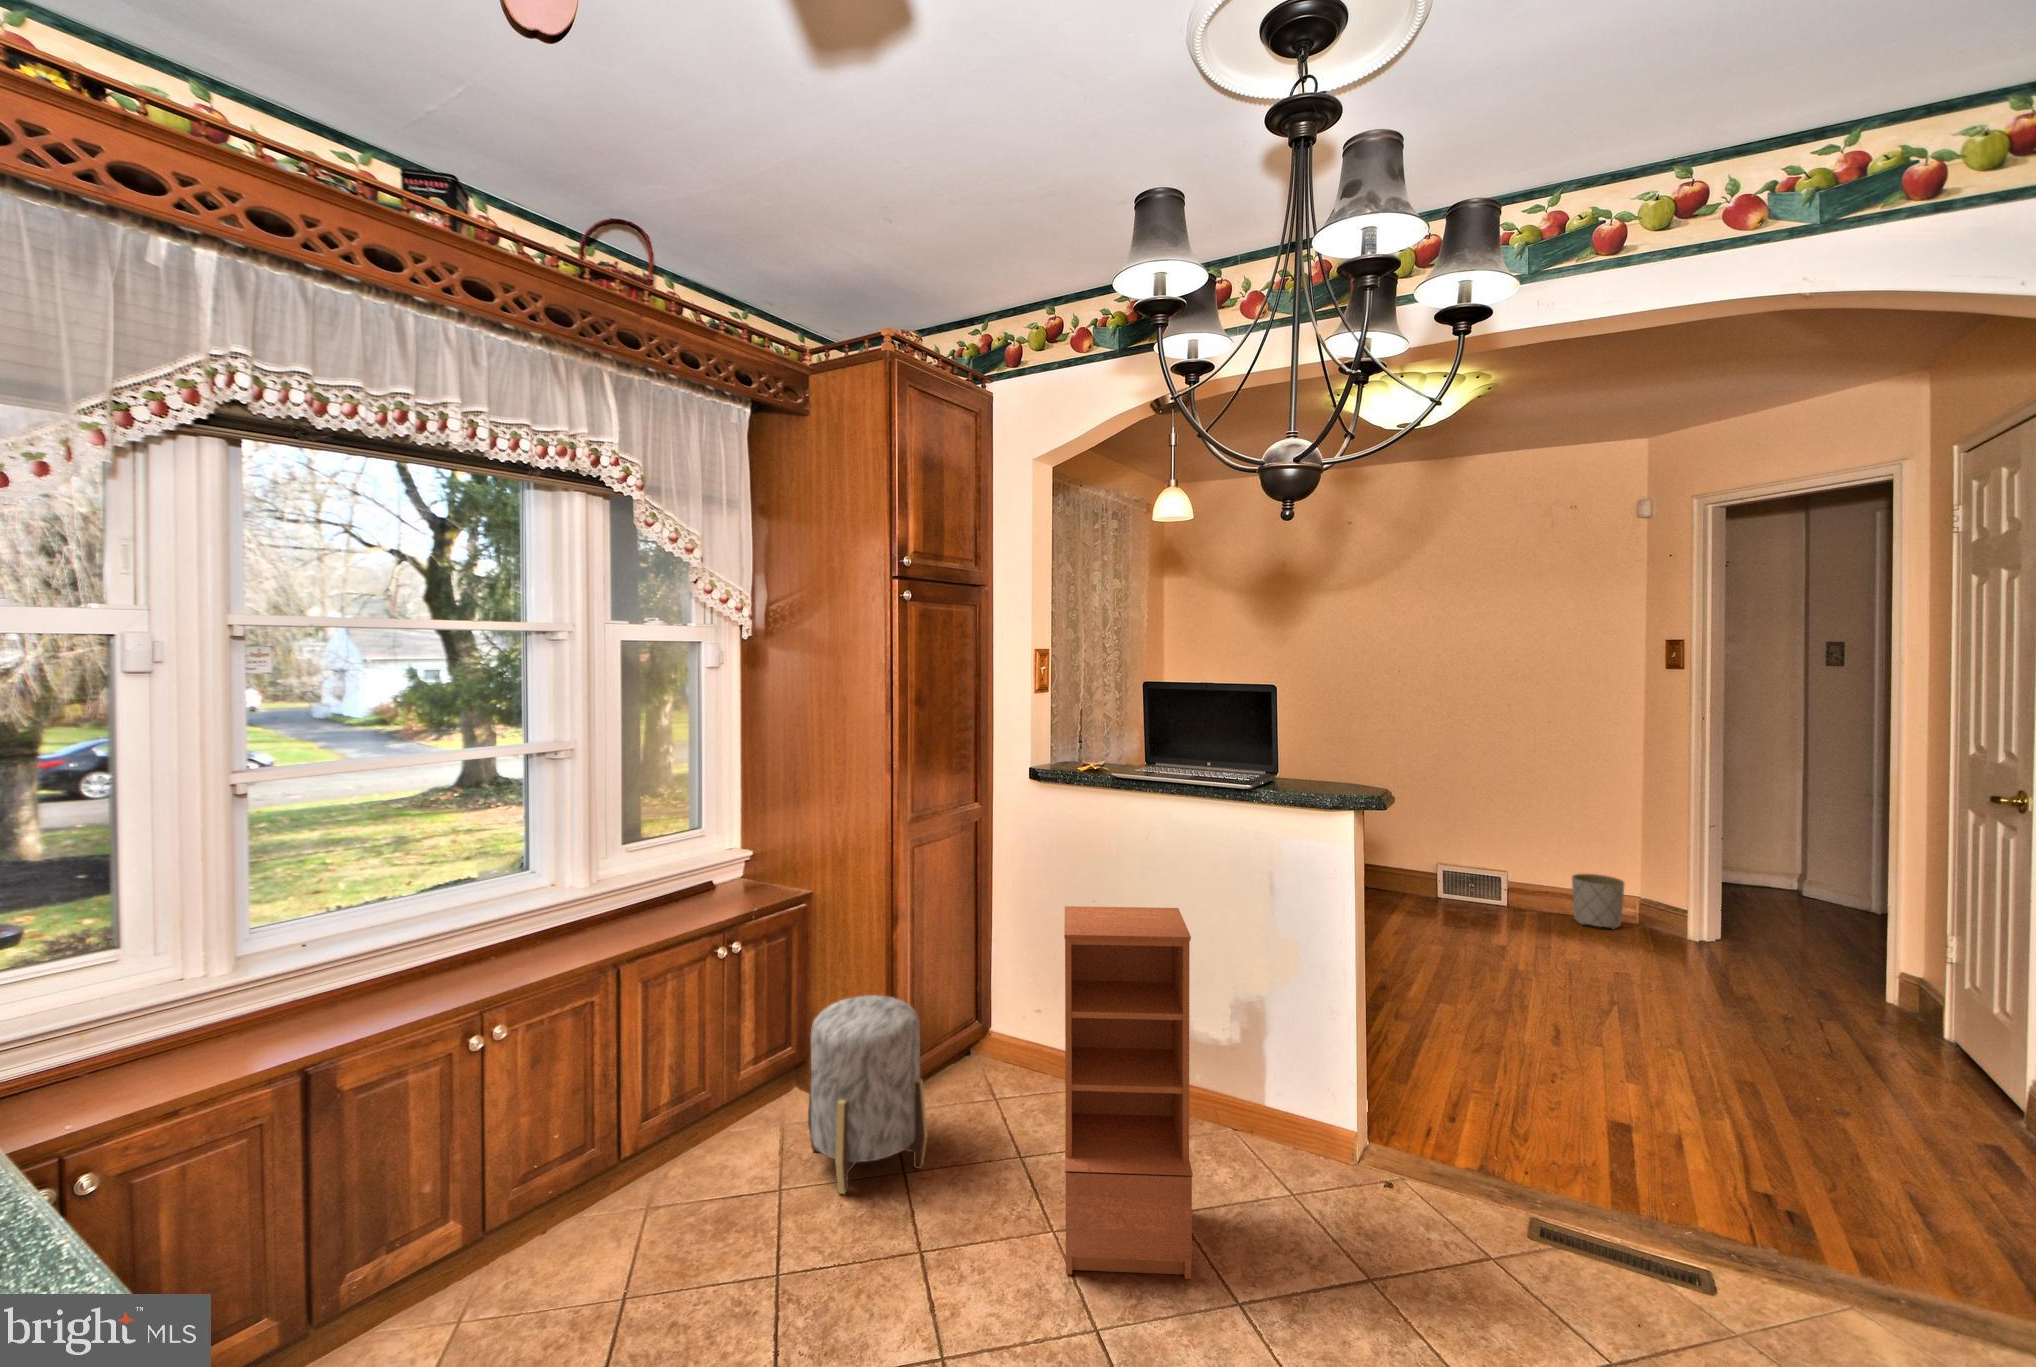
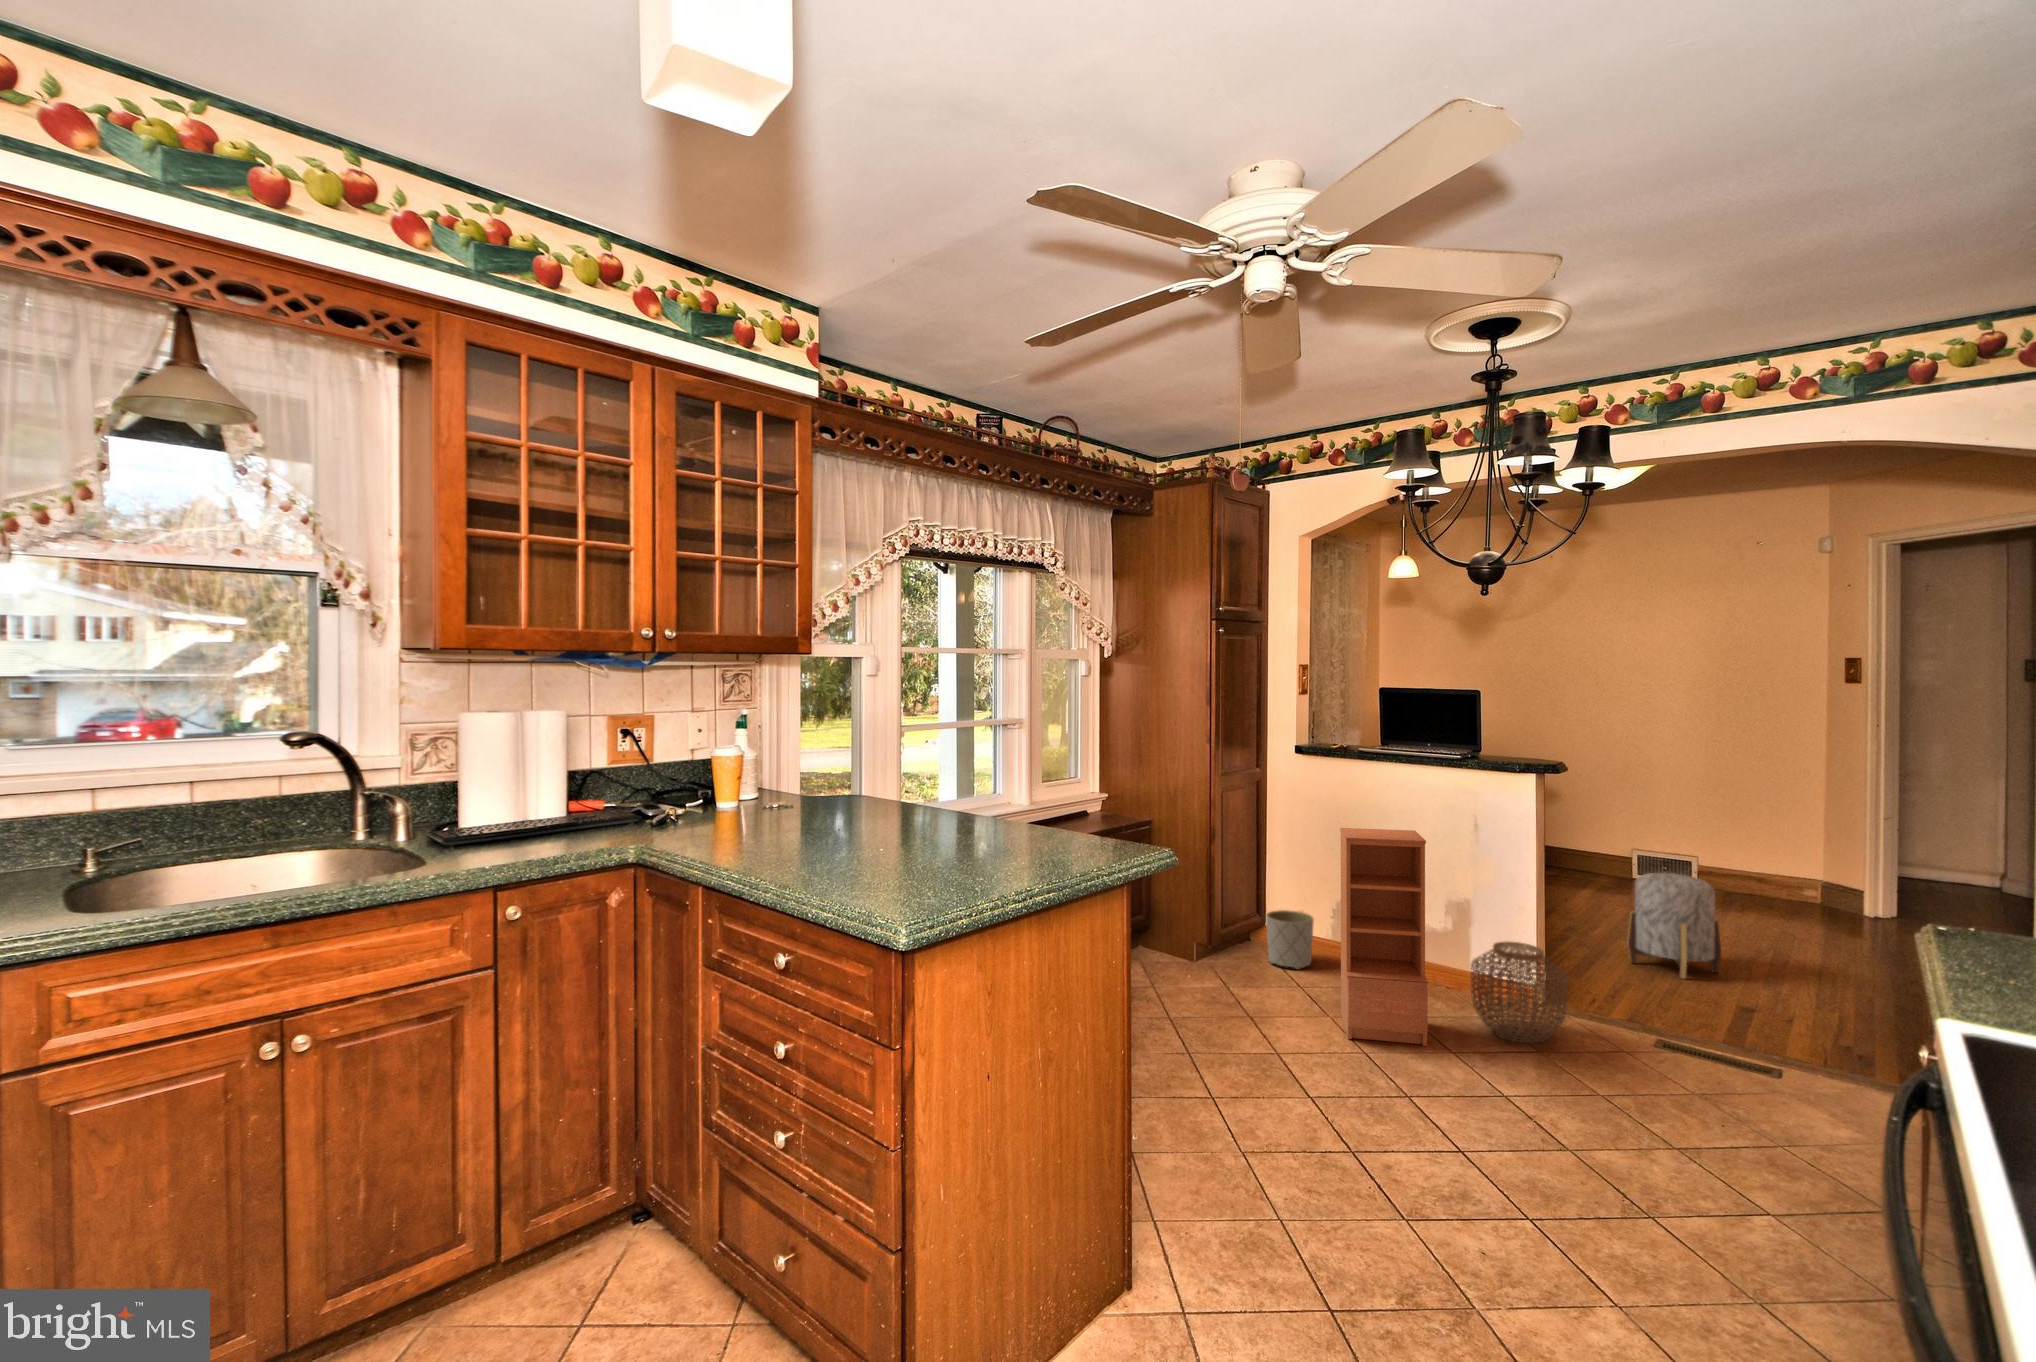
planter: present [1572,874,1624,929] -> present [1266,910,1314,969]
stool: present [808,995,928,1194] -> present [1627,873,1721,979]
woven basket: none [1260,1076,1403,1252] -> present [1471,941,1567,1043]

